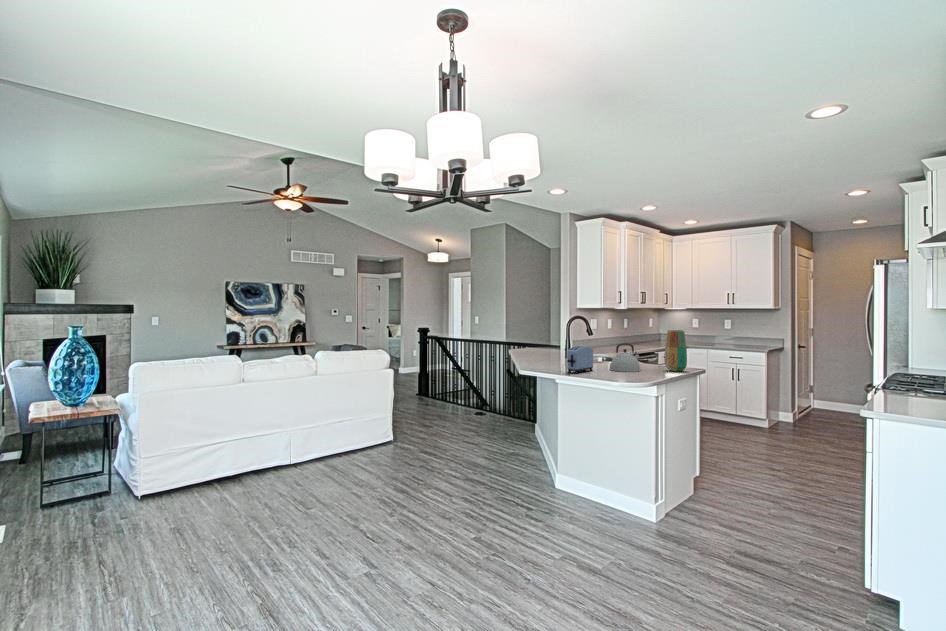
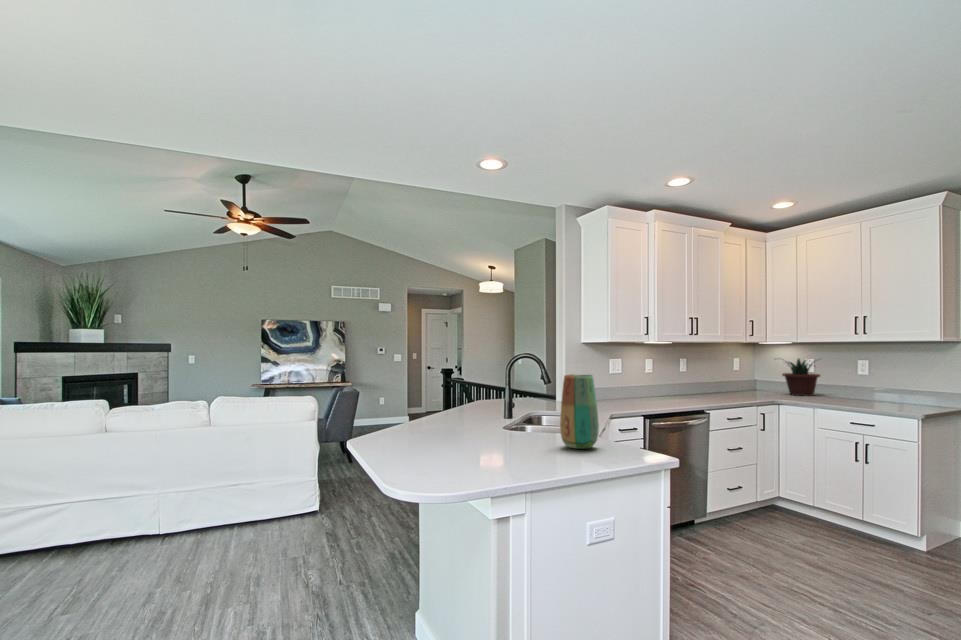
potted plant: none [688,320,716,344] -> present [782,359,820,396]
kettle: present [610,343,640,372] -> none [478,396,530,446]
toaster: present [567,346,593,374] -> none [385,399,455,445]

